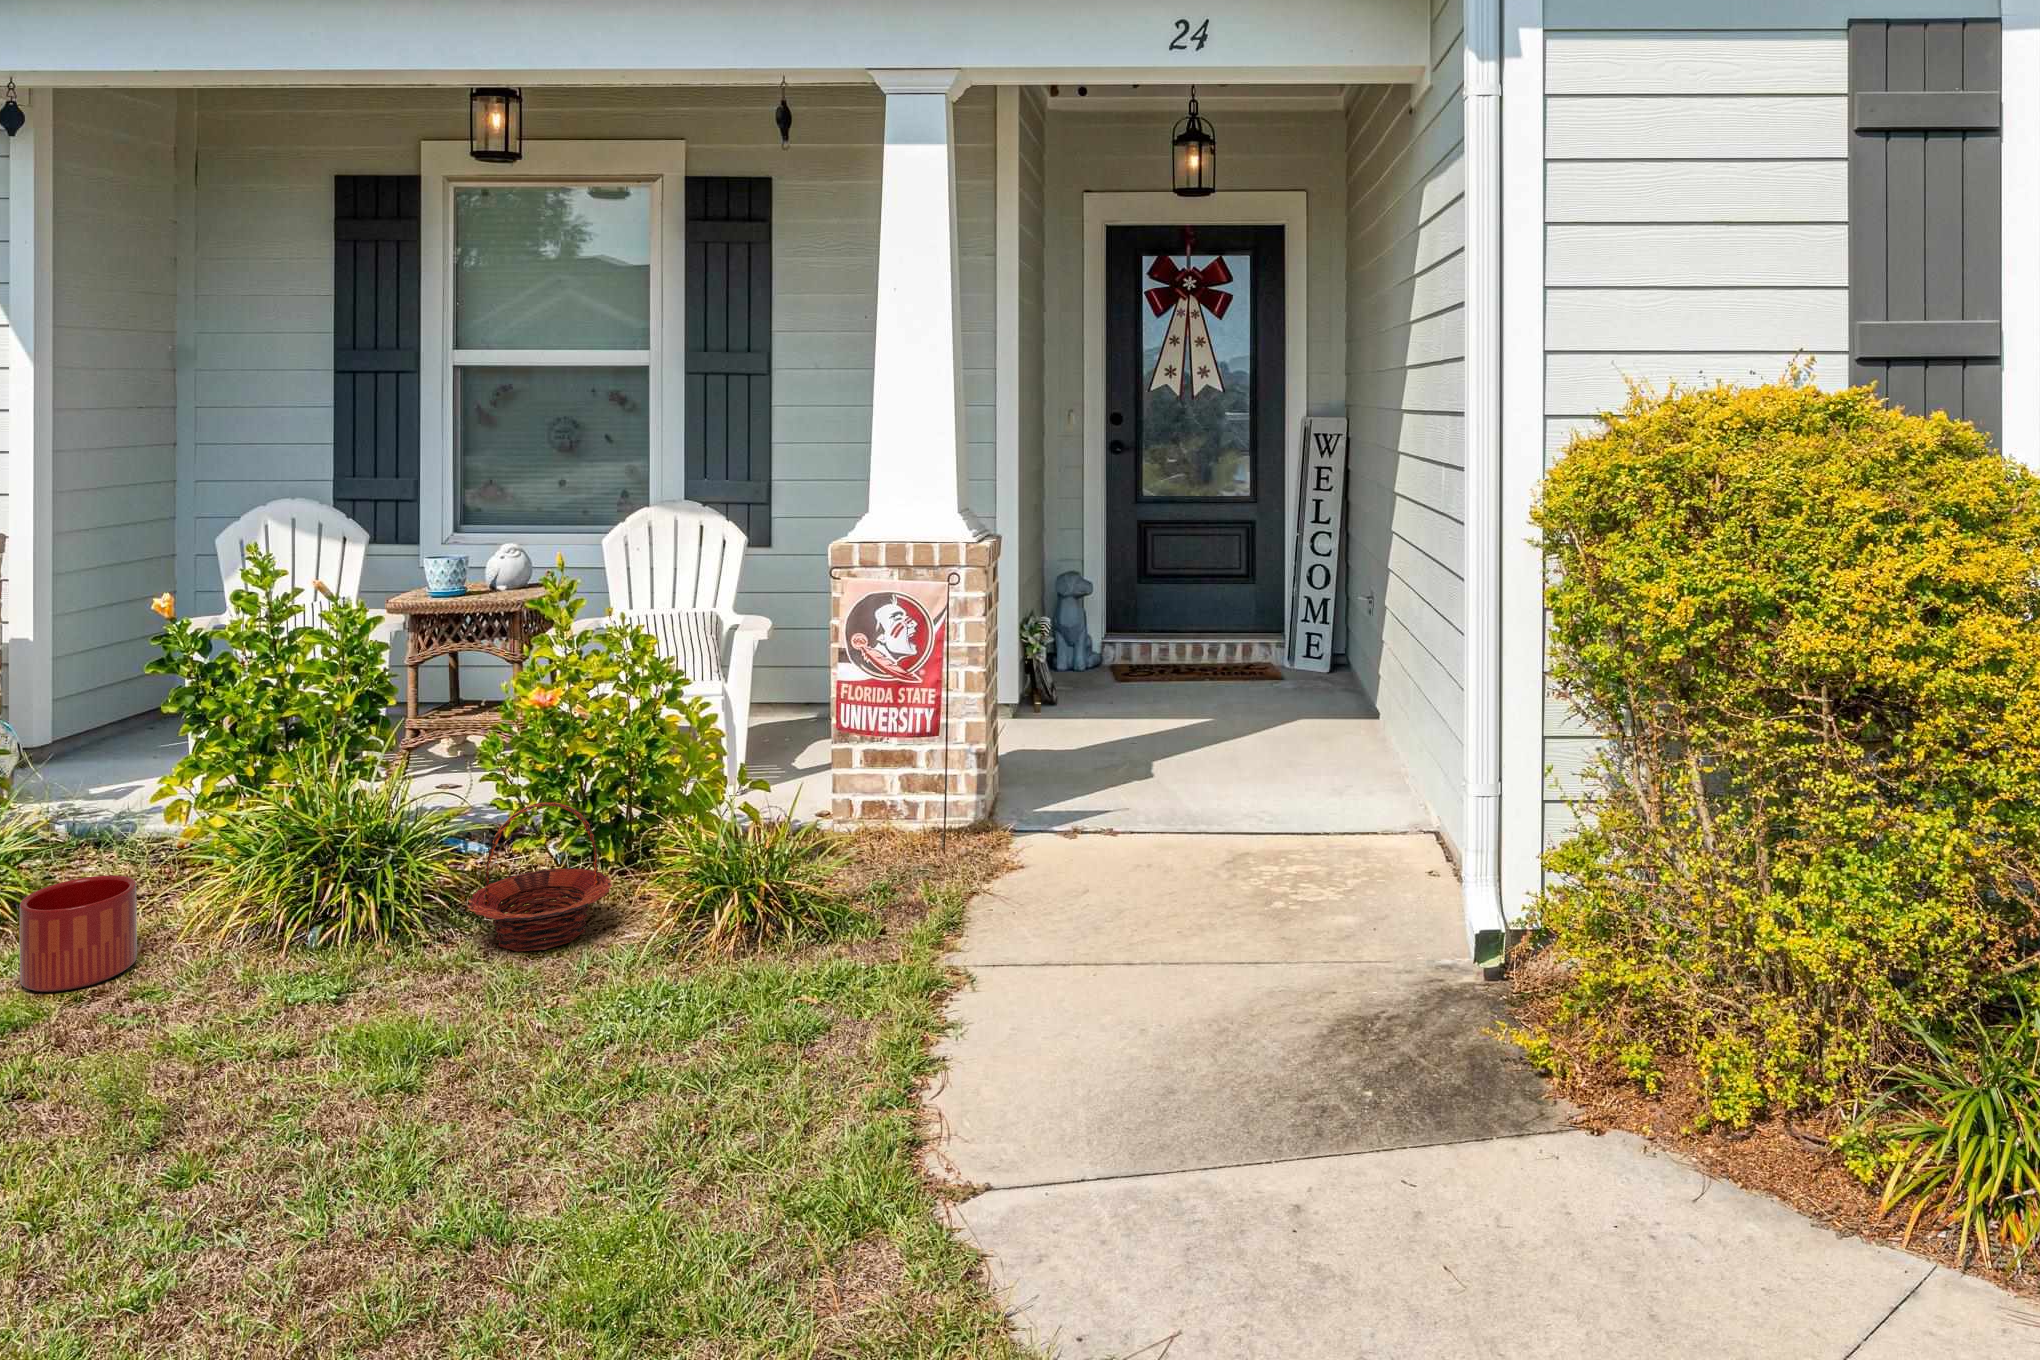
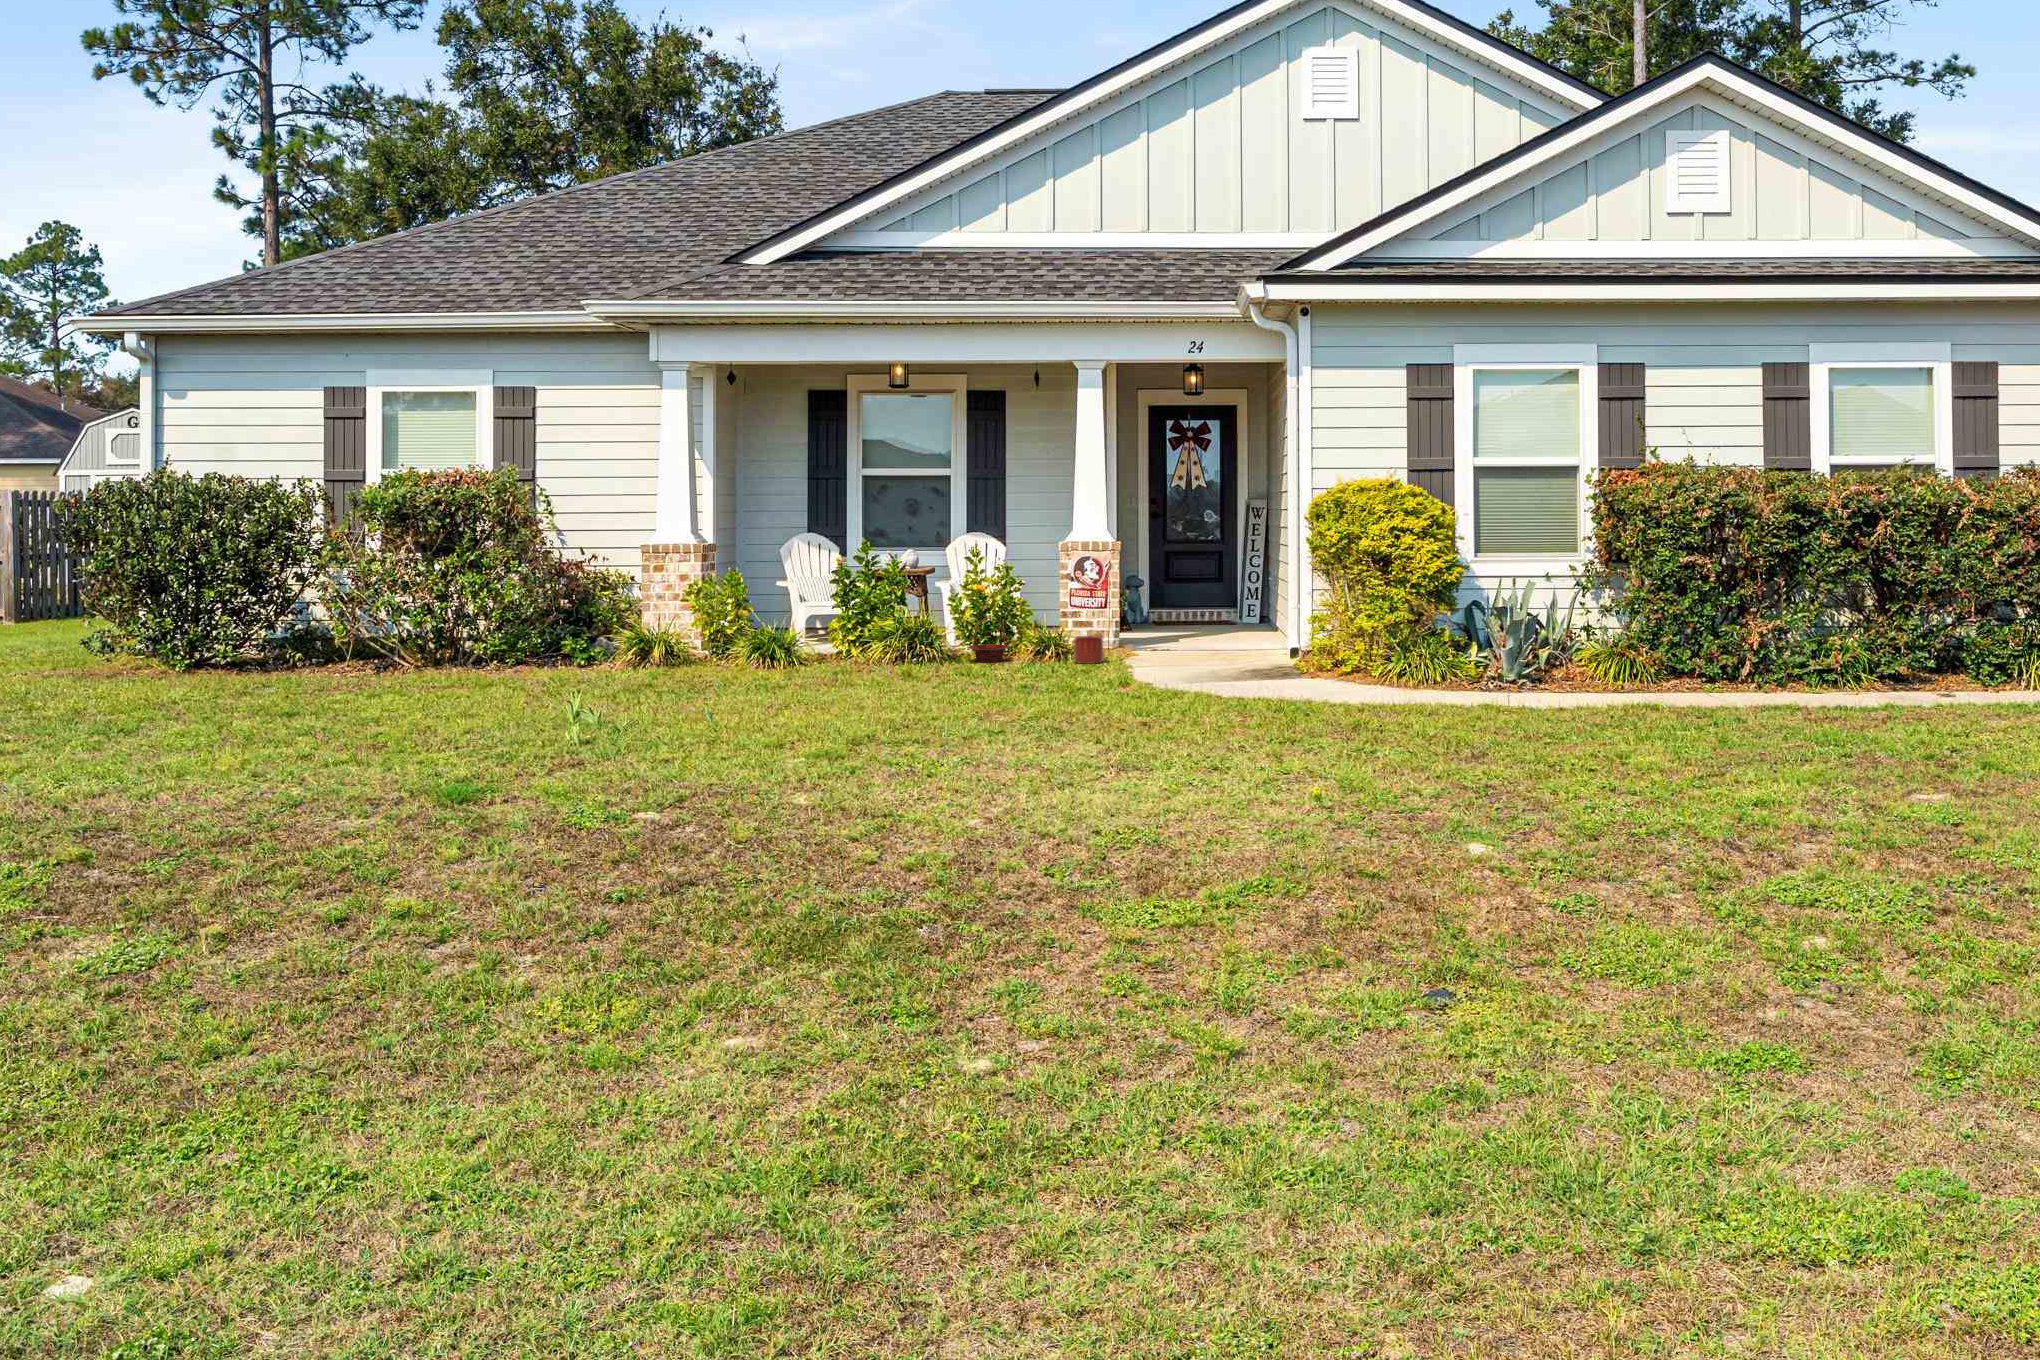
planter: present [20,875,137,992] -> present [1074,636,1103,664]

